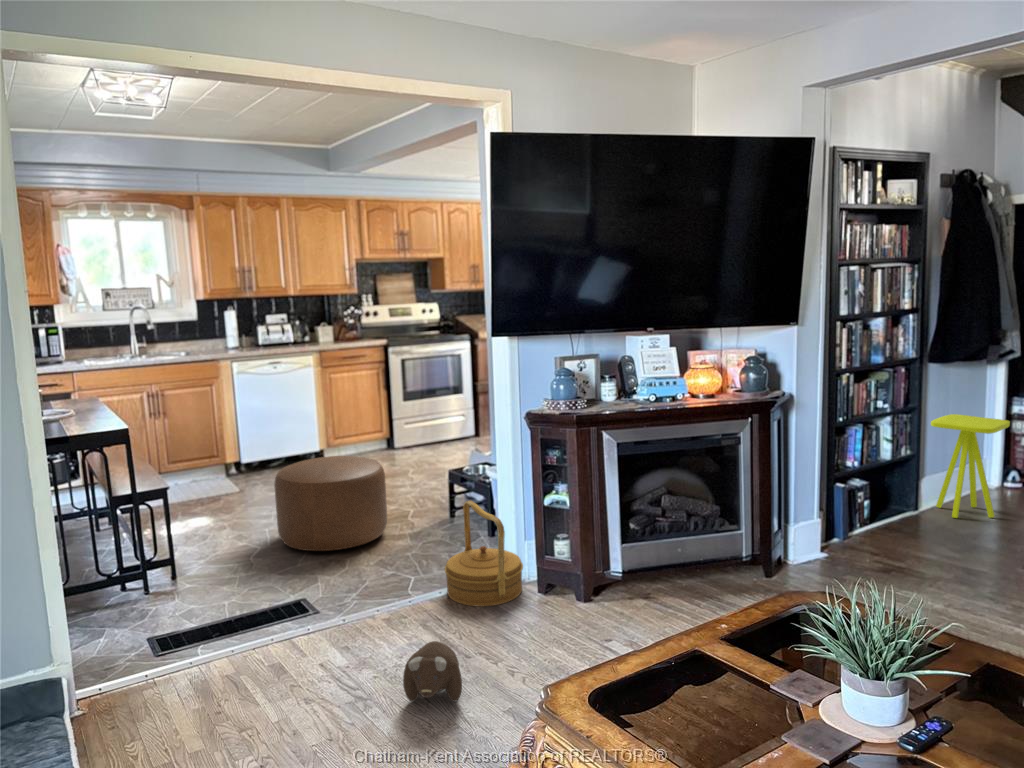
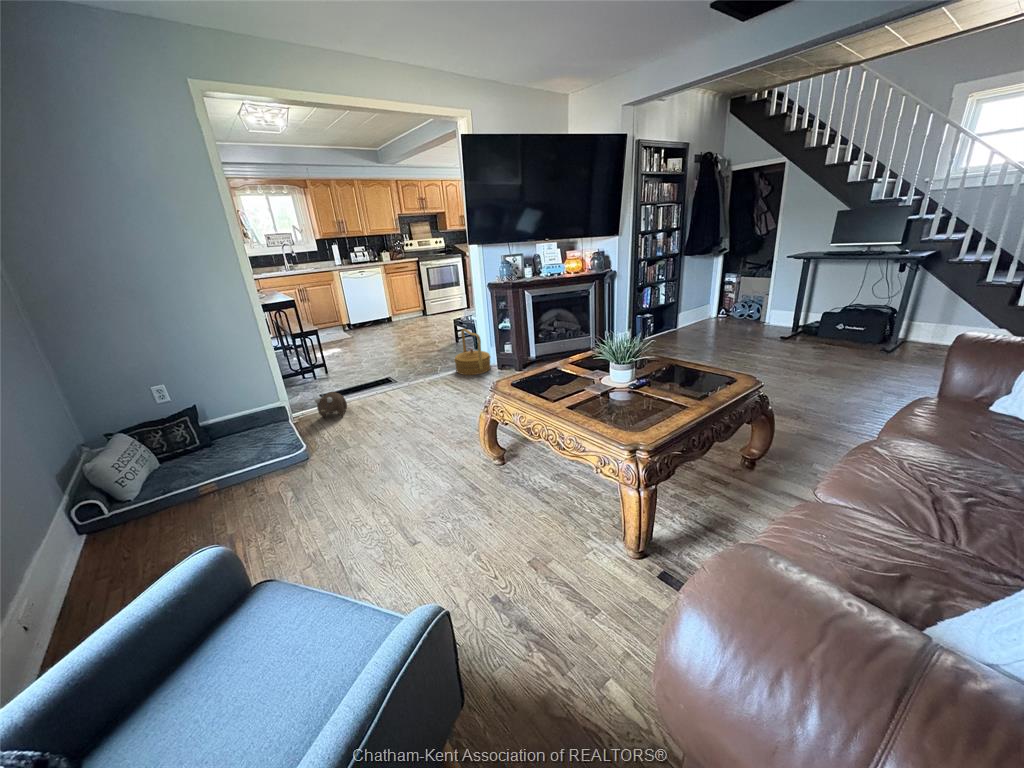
side table: present [931,414,1010,518] -> none [684,282,720,331]
ottoman: present [274,456,387,551] -> none [370,314,426,358]
plush toy: present [403,641,462,701] -> present [314,392,347,417]

